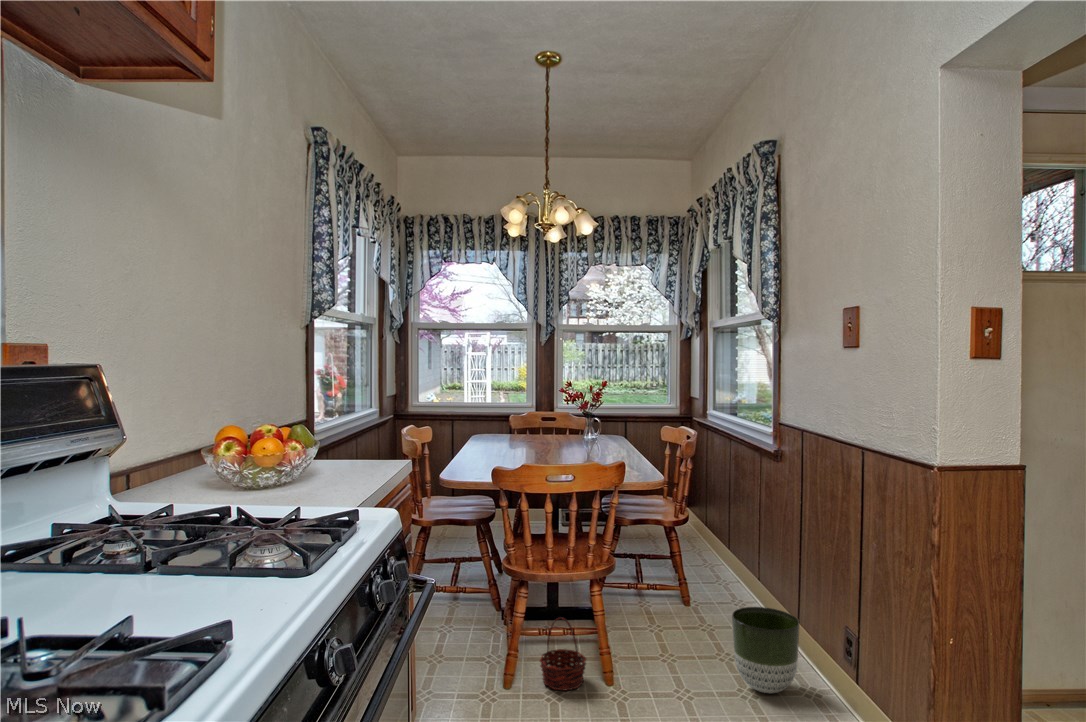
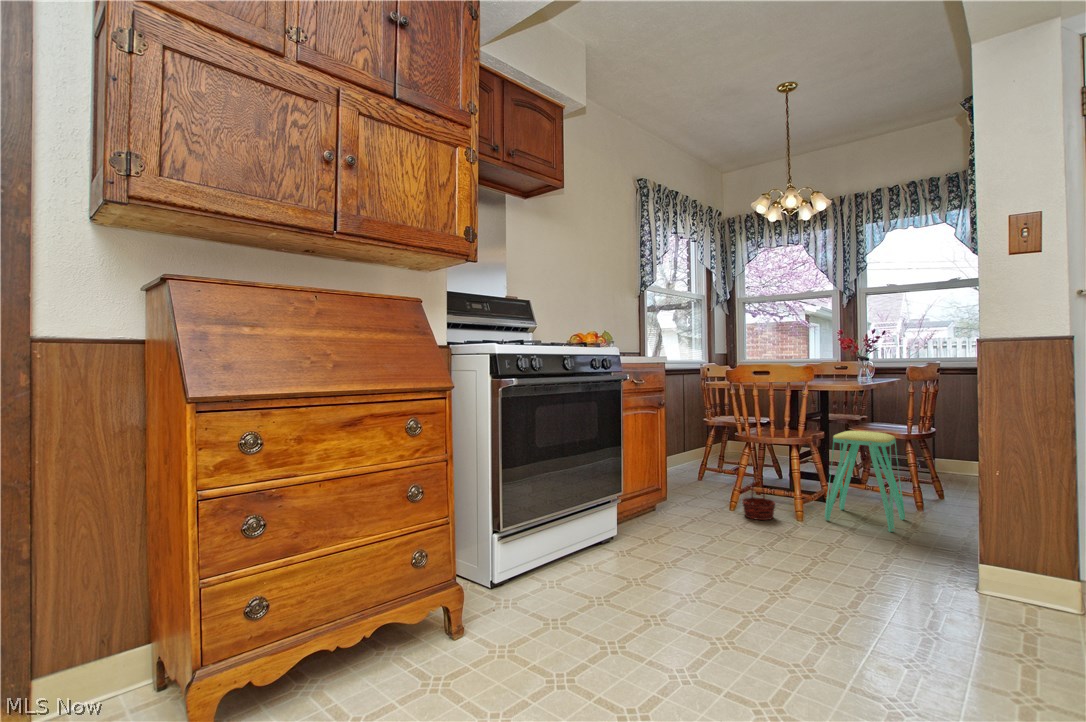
stool: none [626,530,715,663] -> present [825,431,905,532]
planter: present [732,607,799,693] -> none [888,487,951,551]

